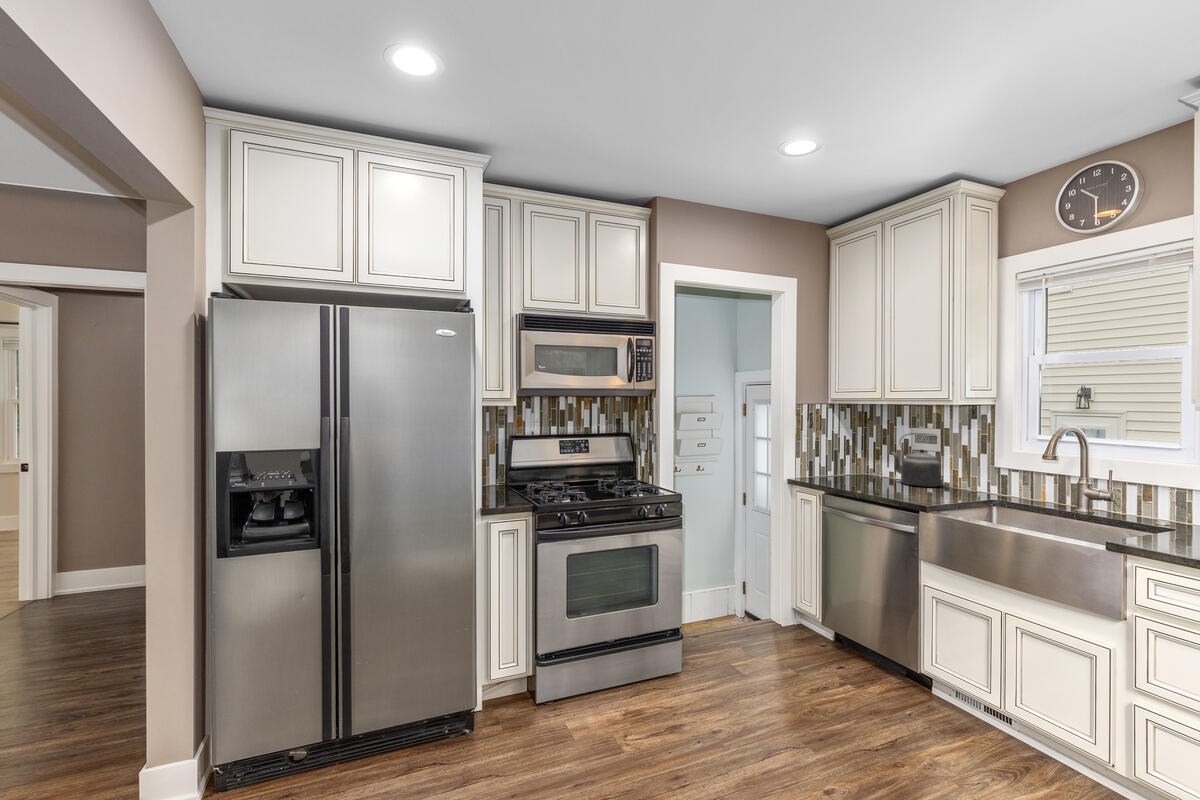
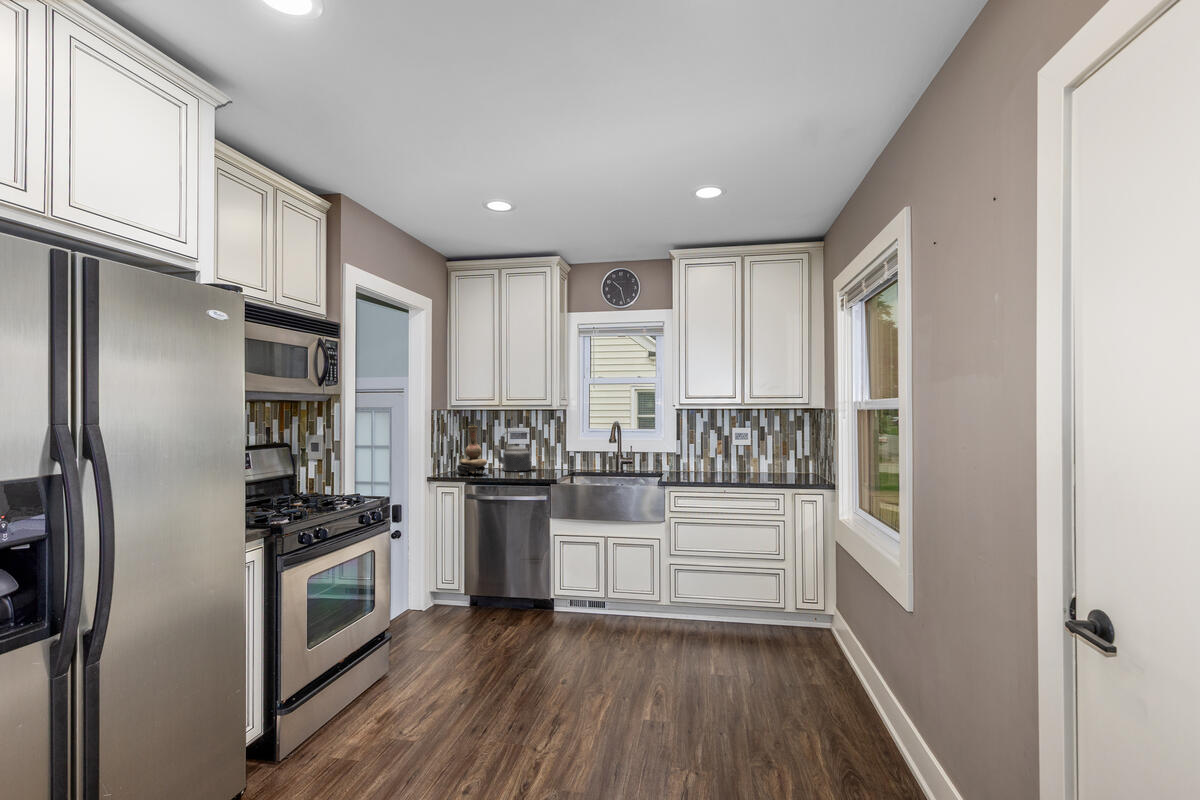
vase: none [832,424,875,484] -> present [456,426,487,475]

